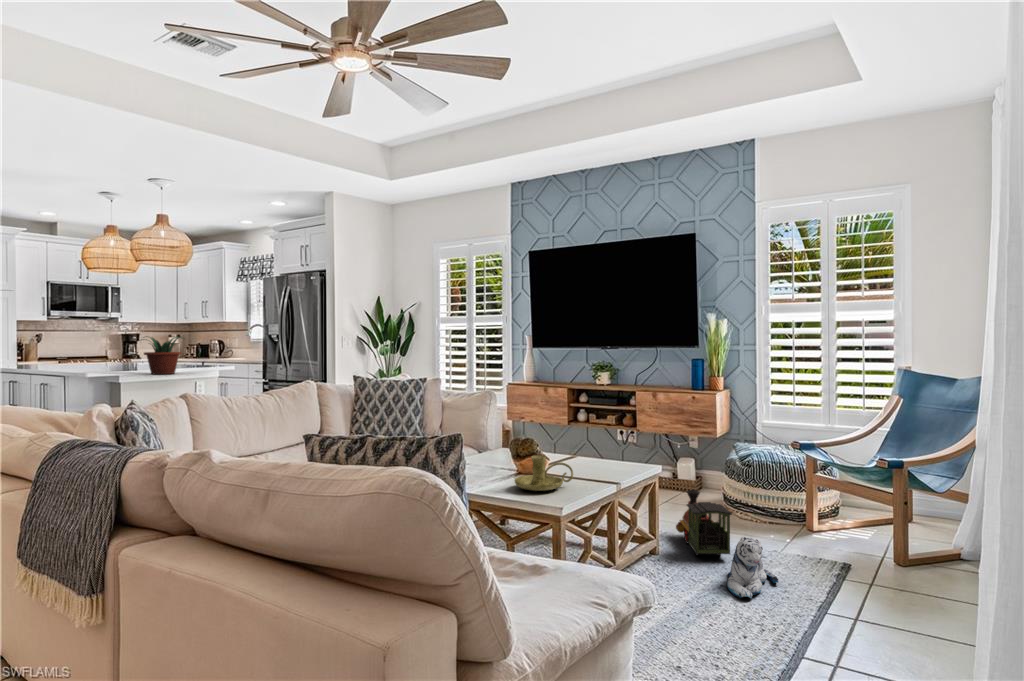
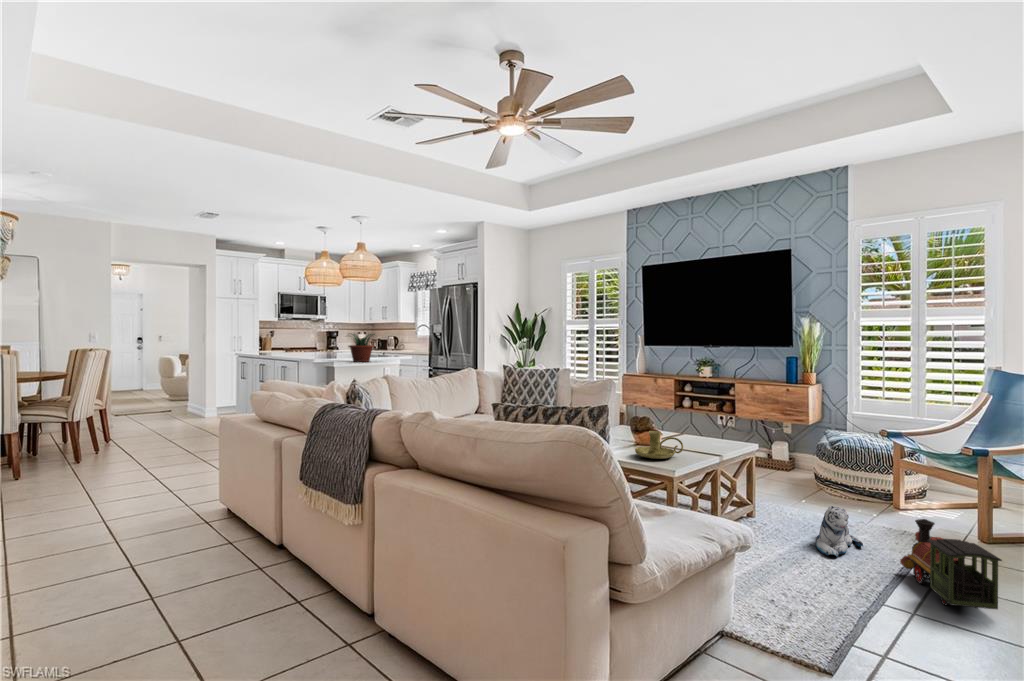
toy train: present [676,490,732,556] -> present [900,519,1002,609]

